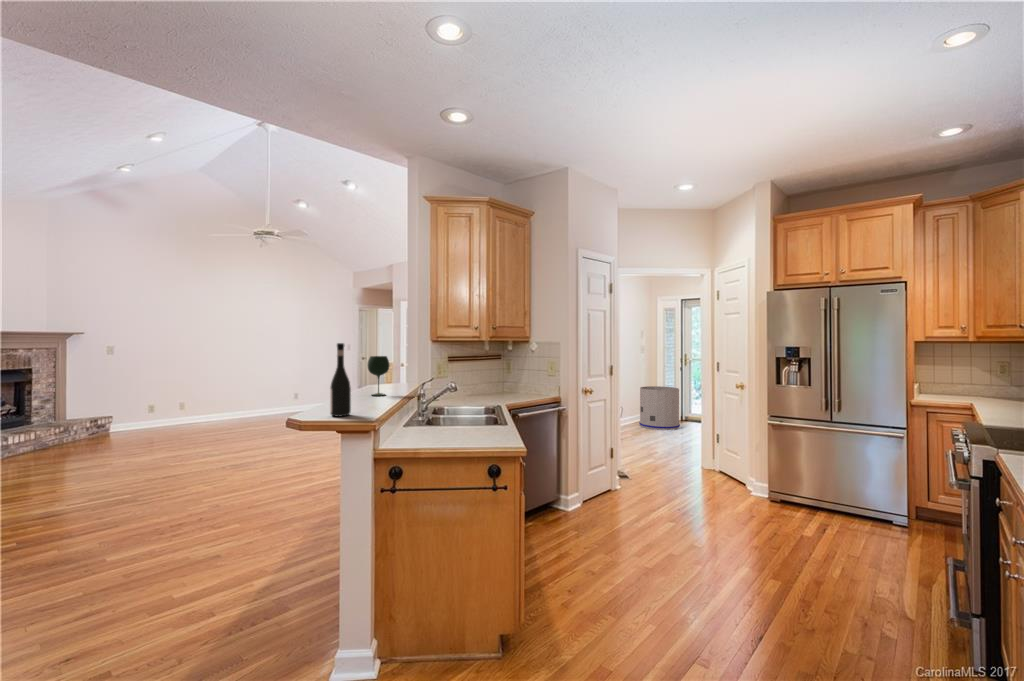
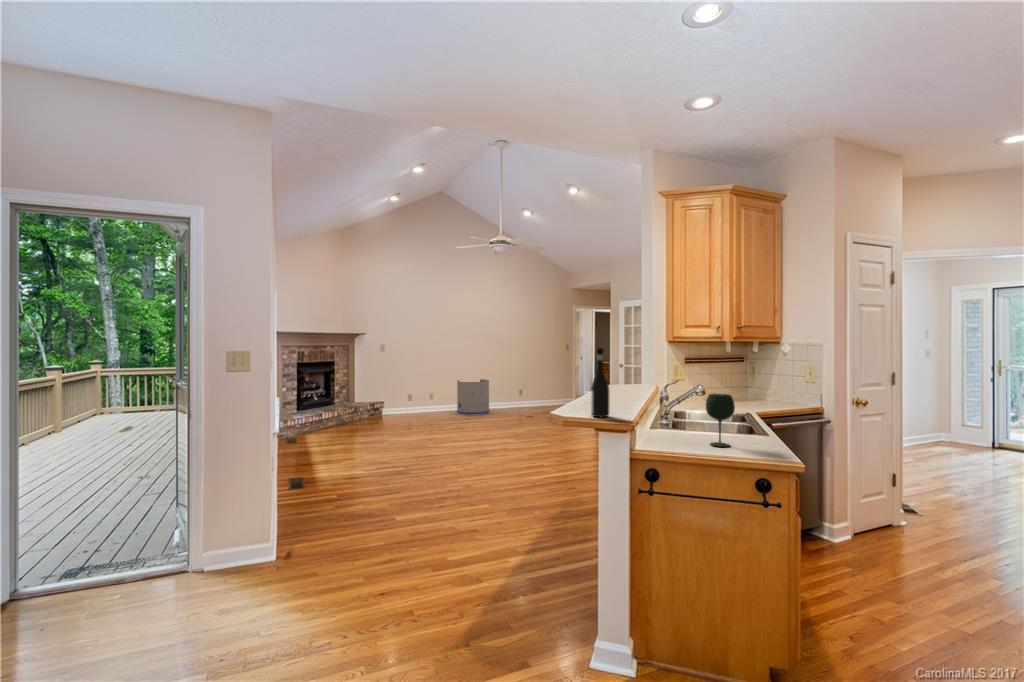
wine glass: present [368,356,389,396] -> present [706,394,735,447]
trash can: present [639,386,680,430] -> present [457,379,490,415]

